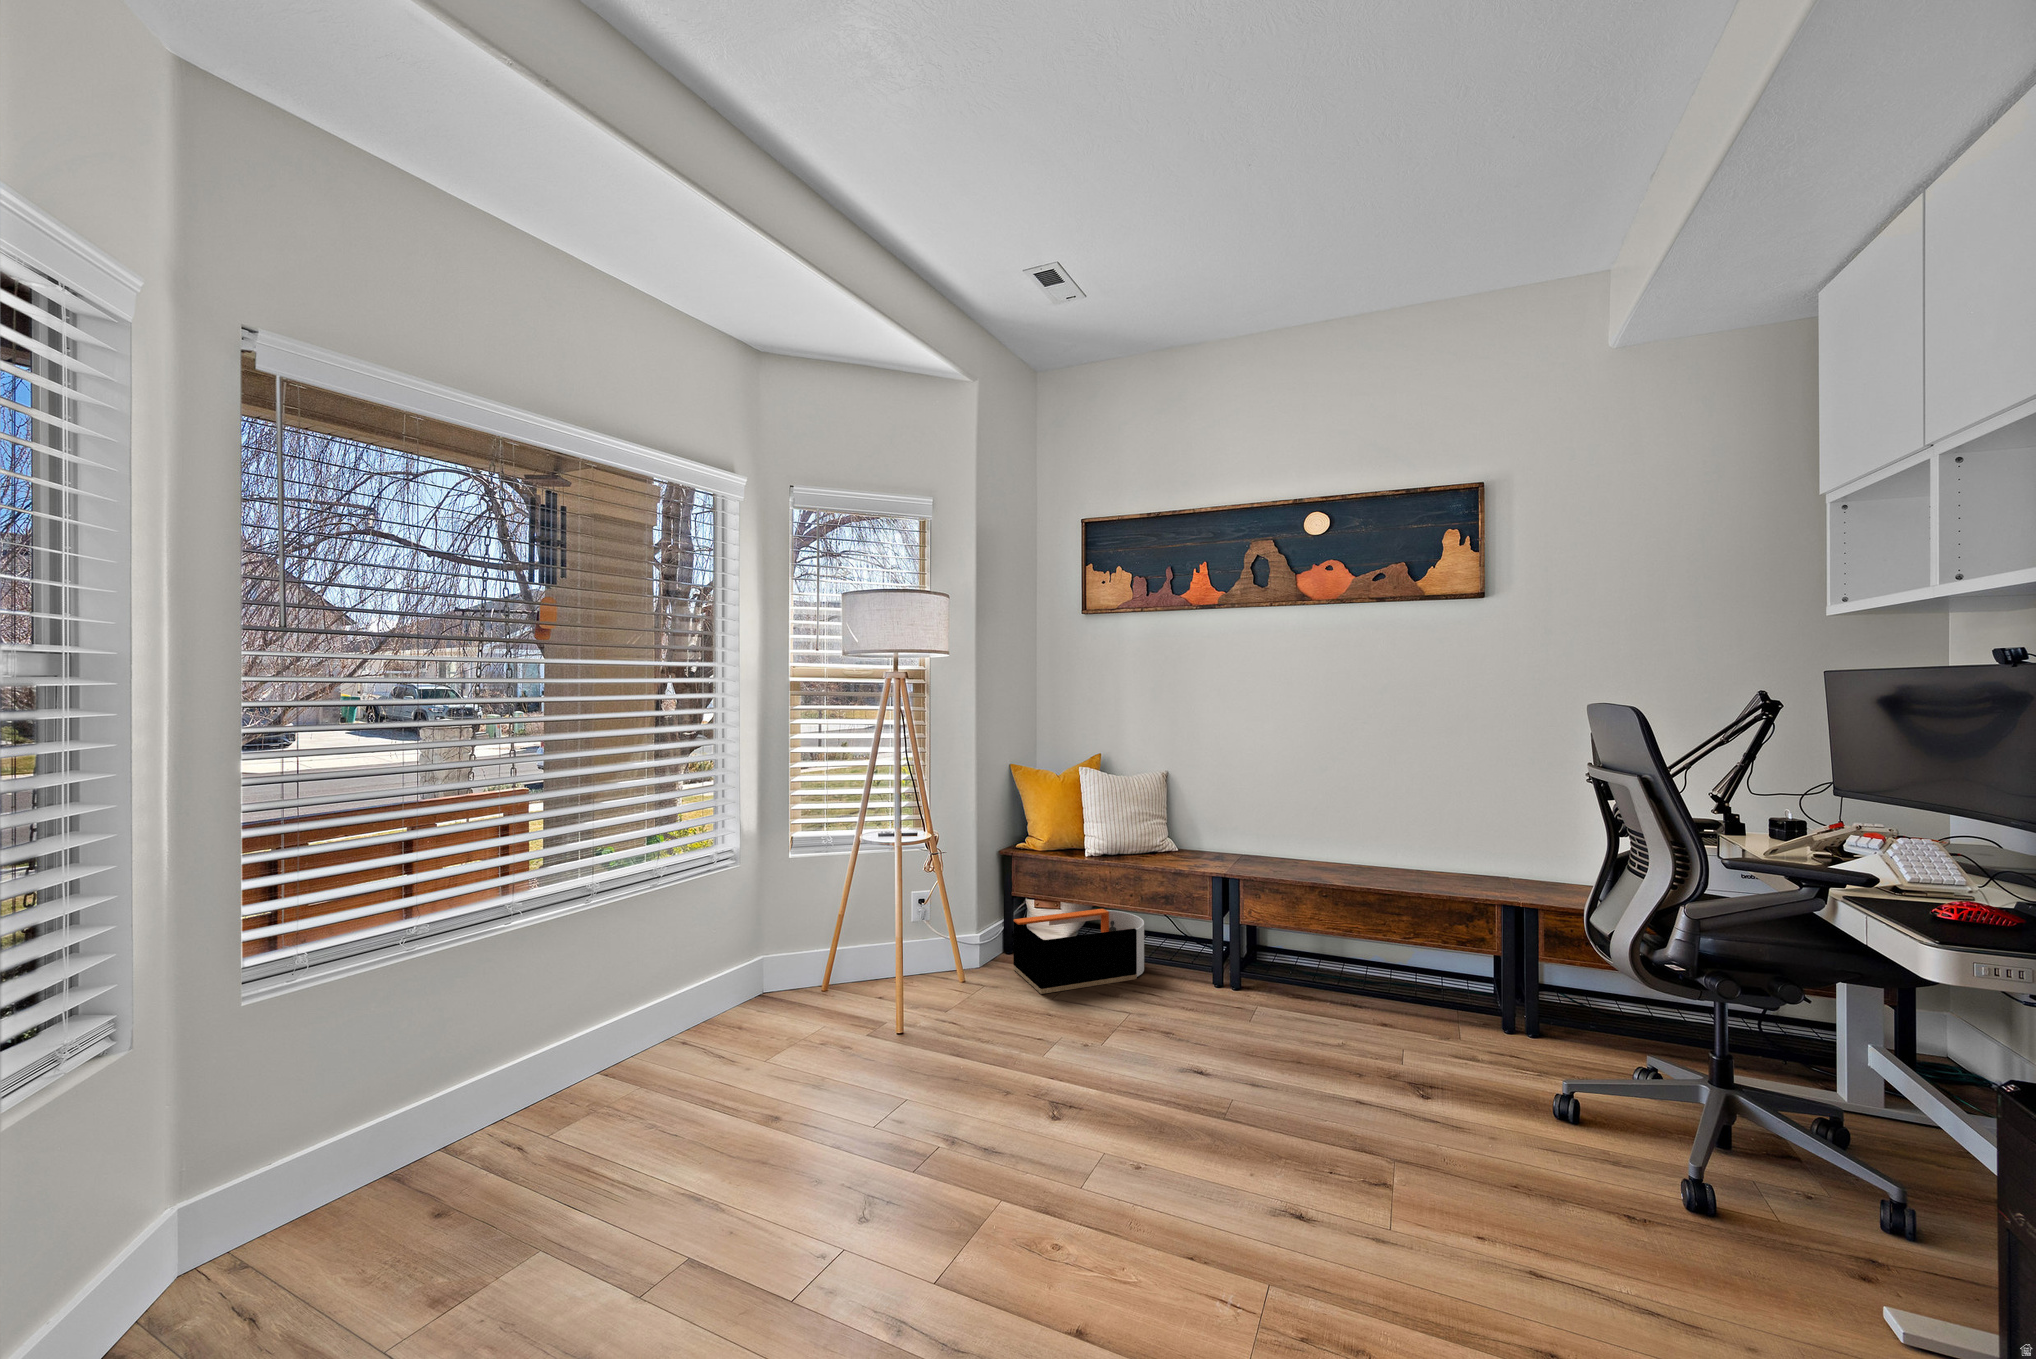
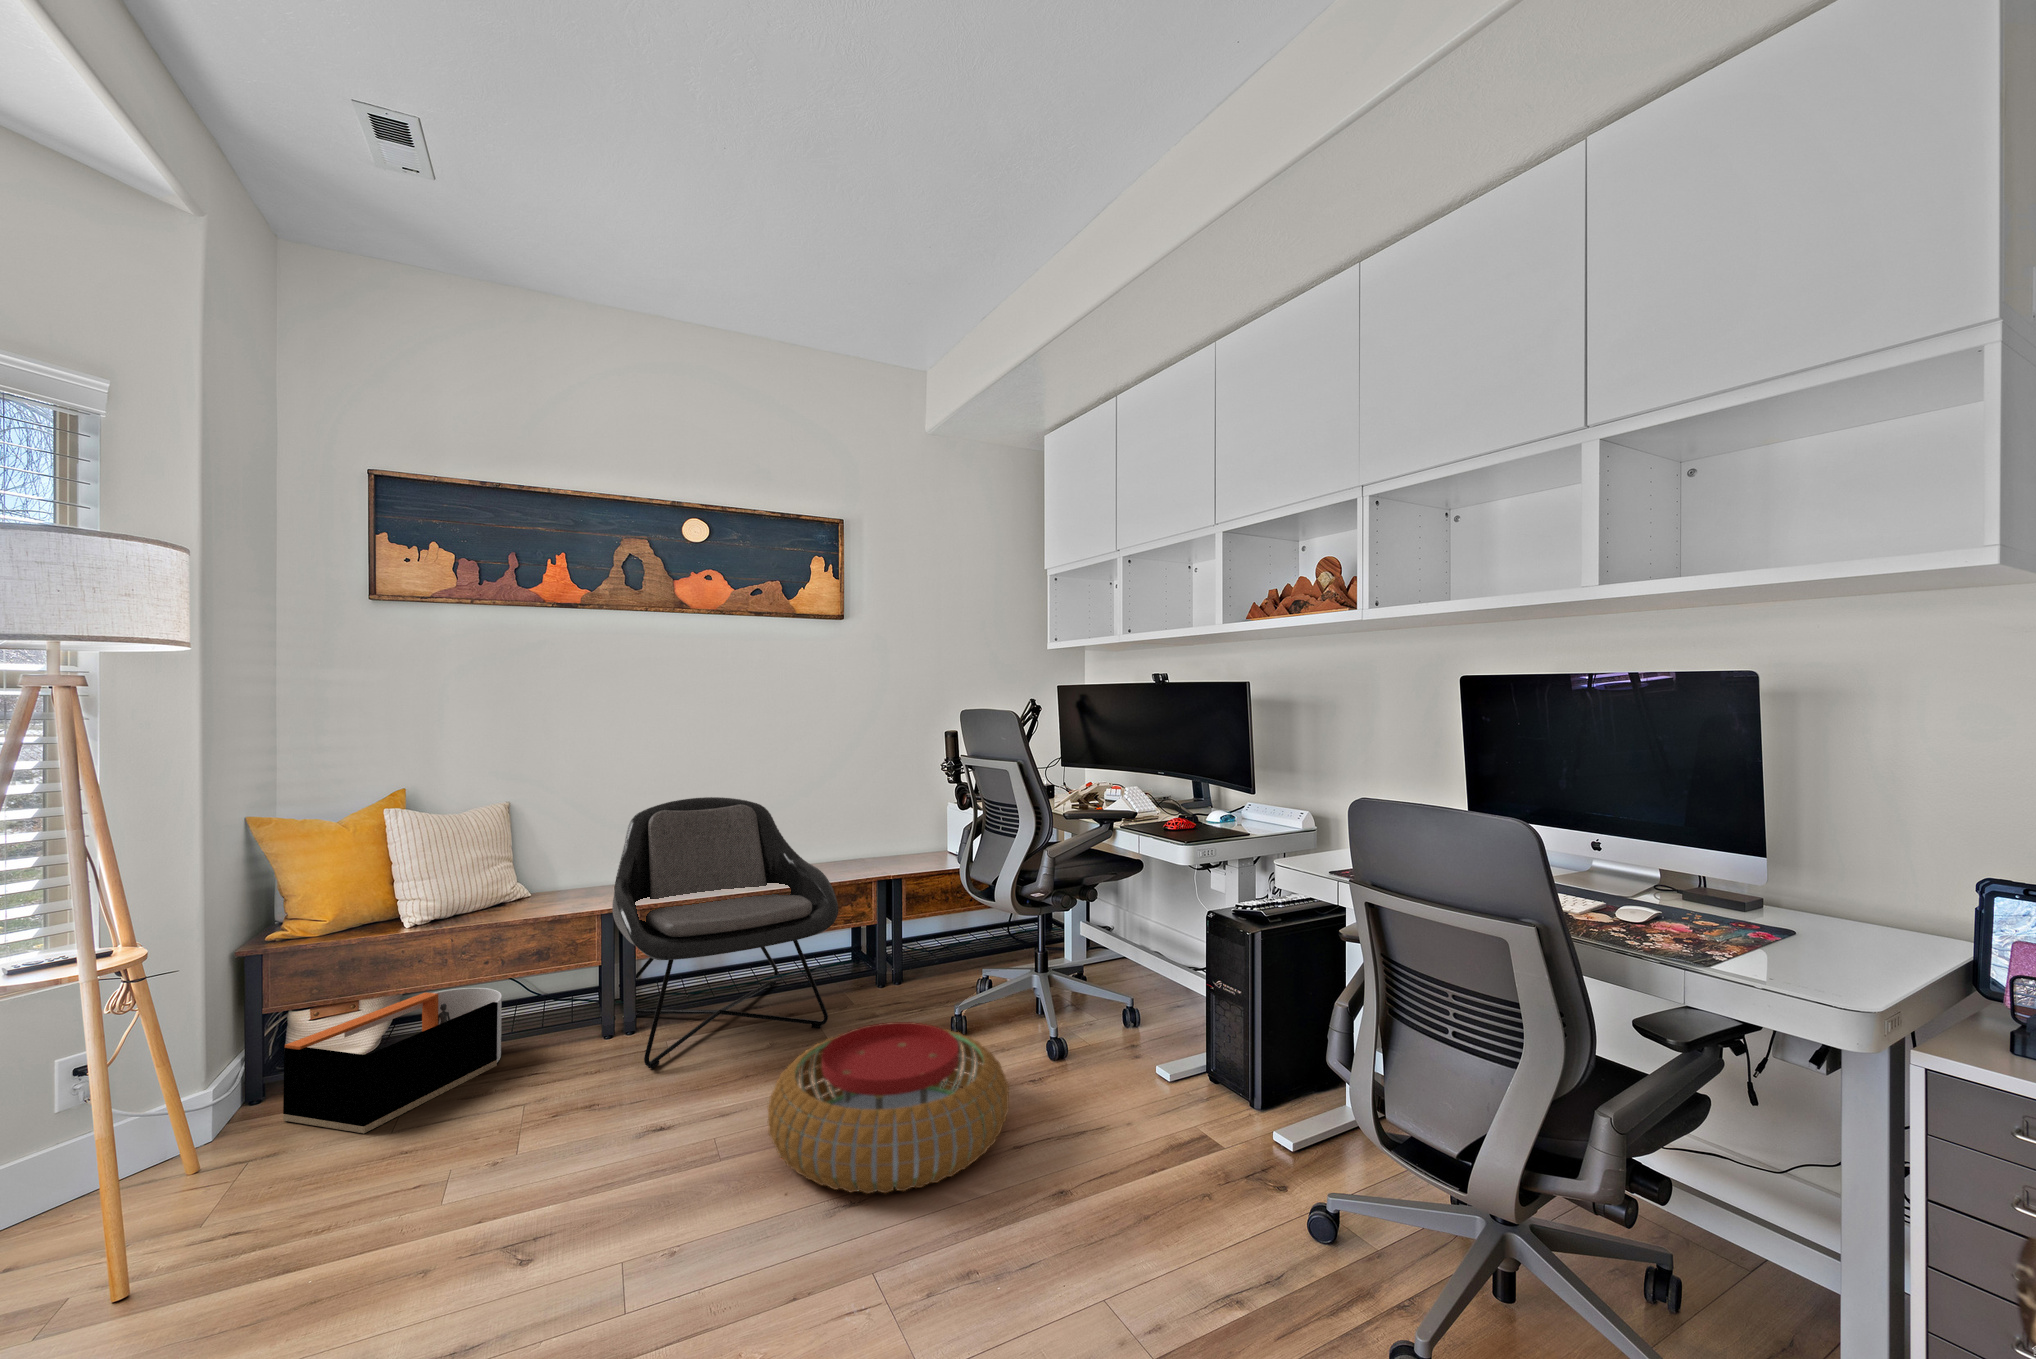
lounge chair: none [1211,785,1426,1047] -> present [612,797,838,1069]
pouf: none [1252,1051,1537,1250] -> present [768,1022,1009,1194]

